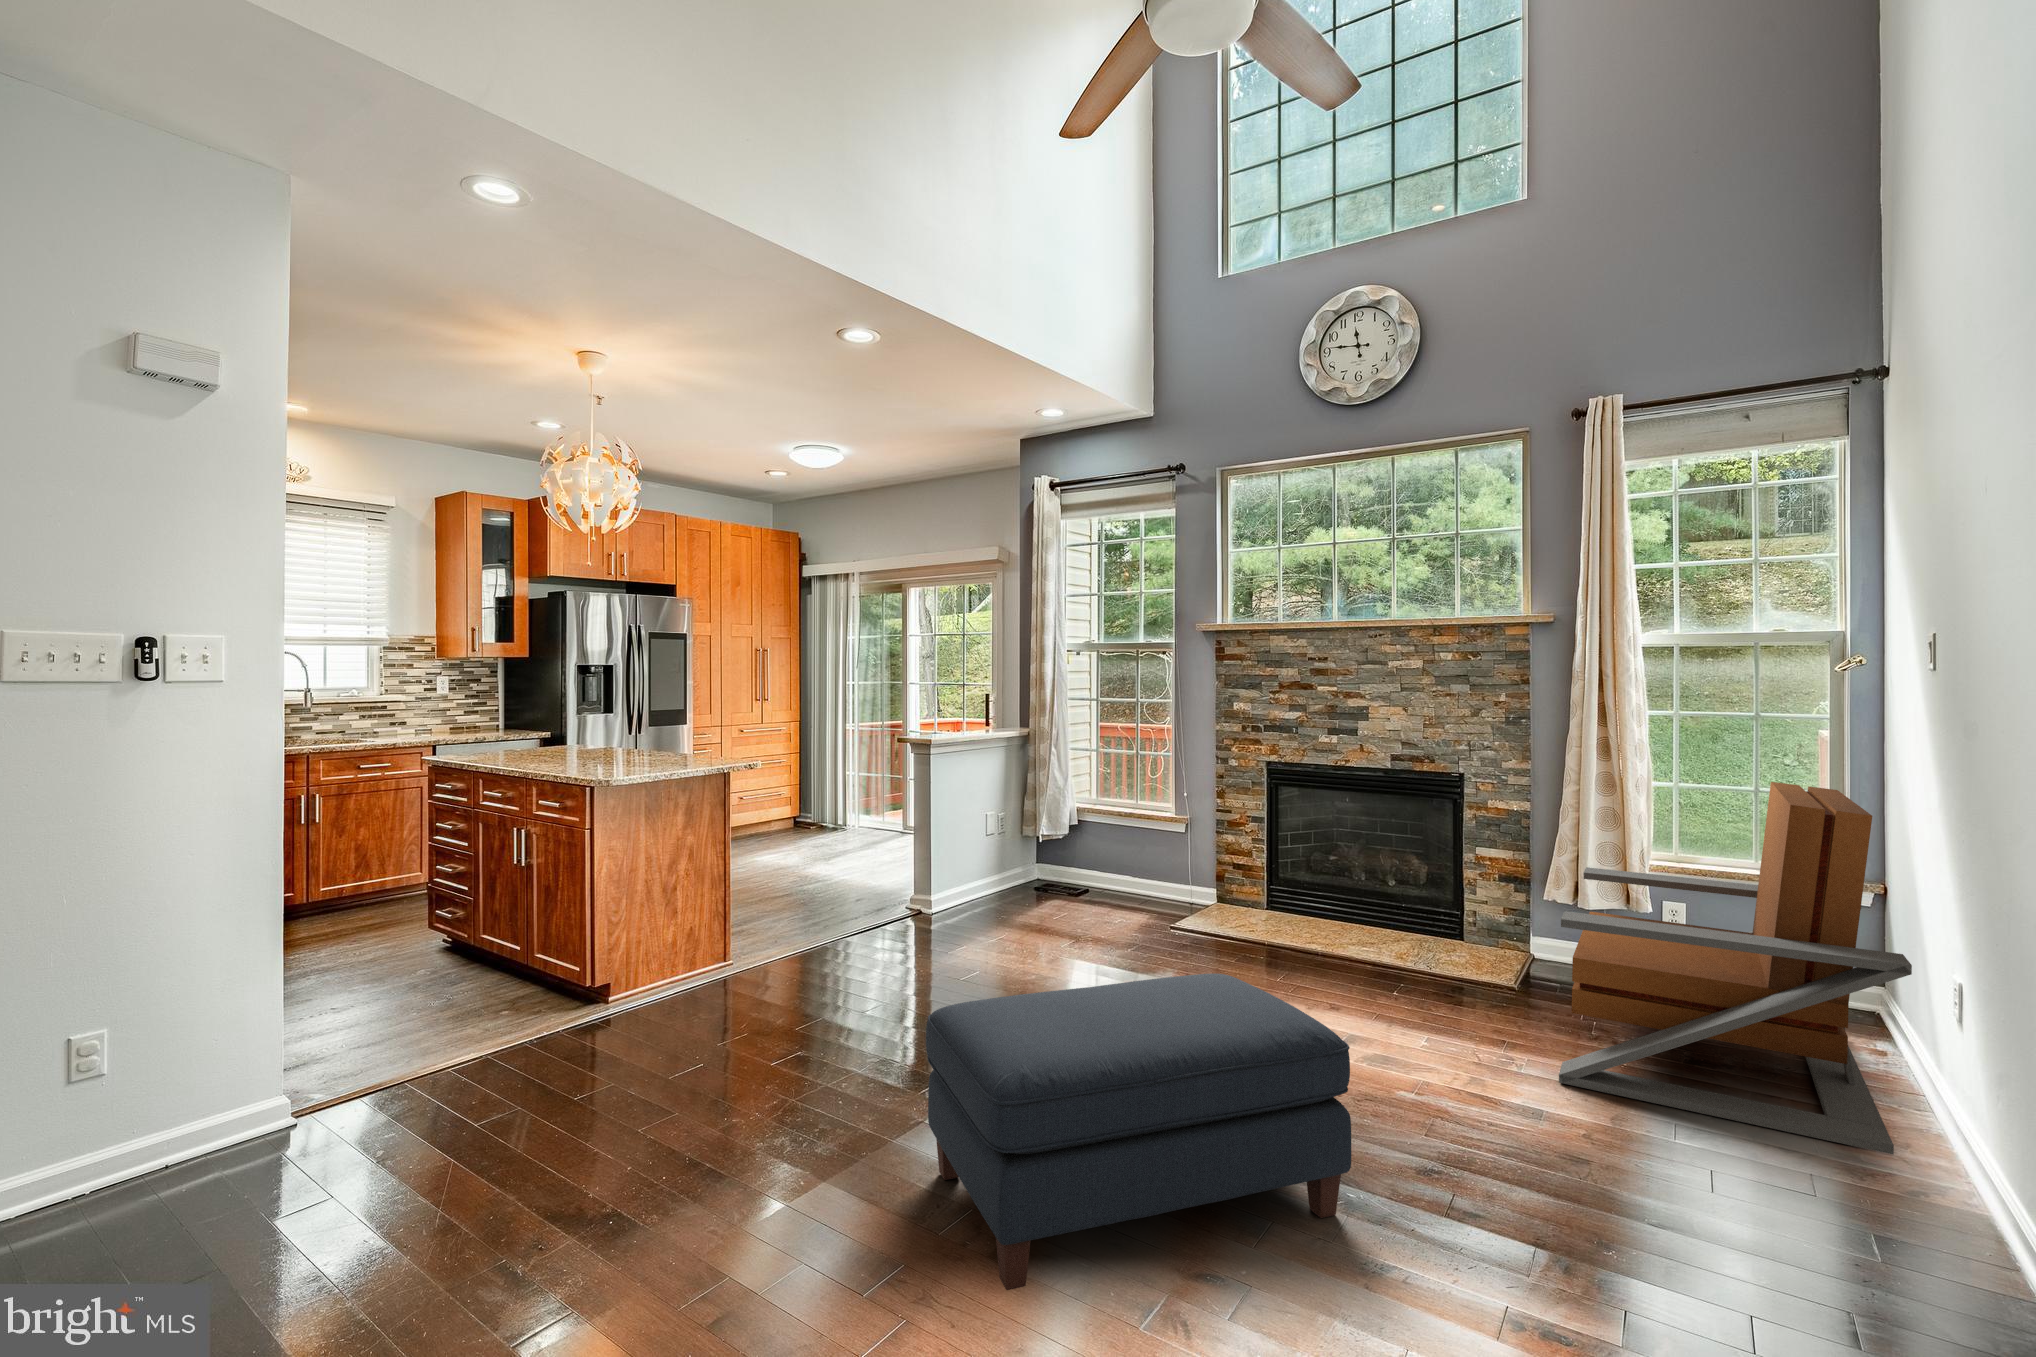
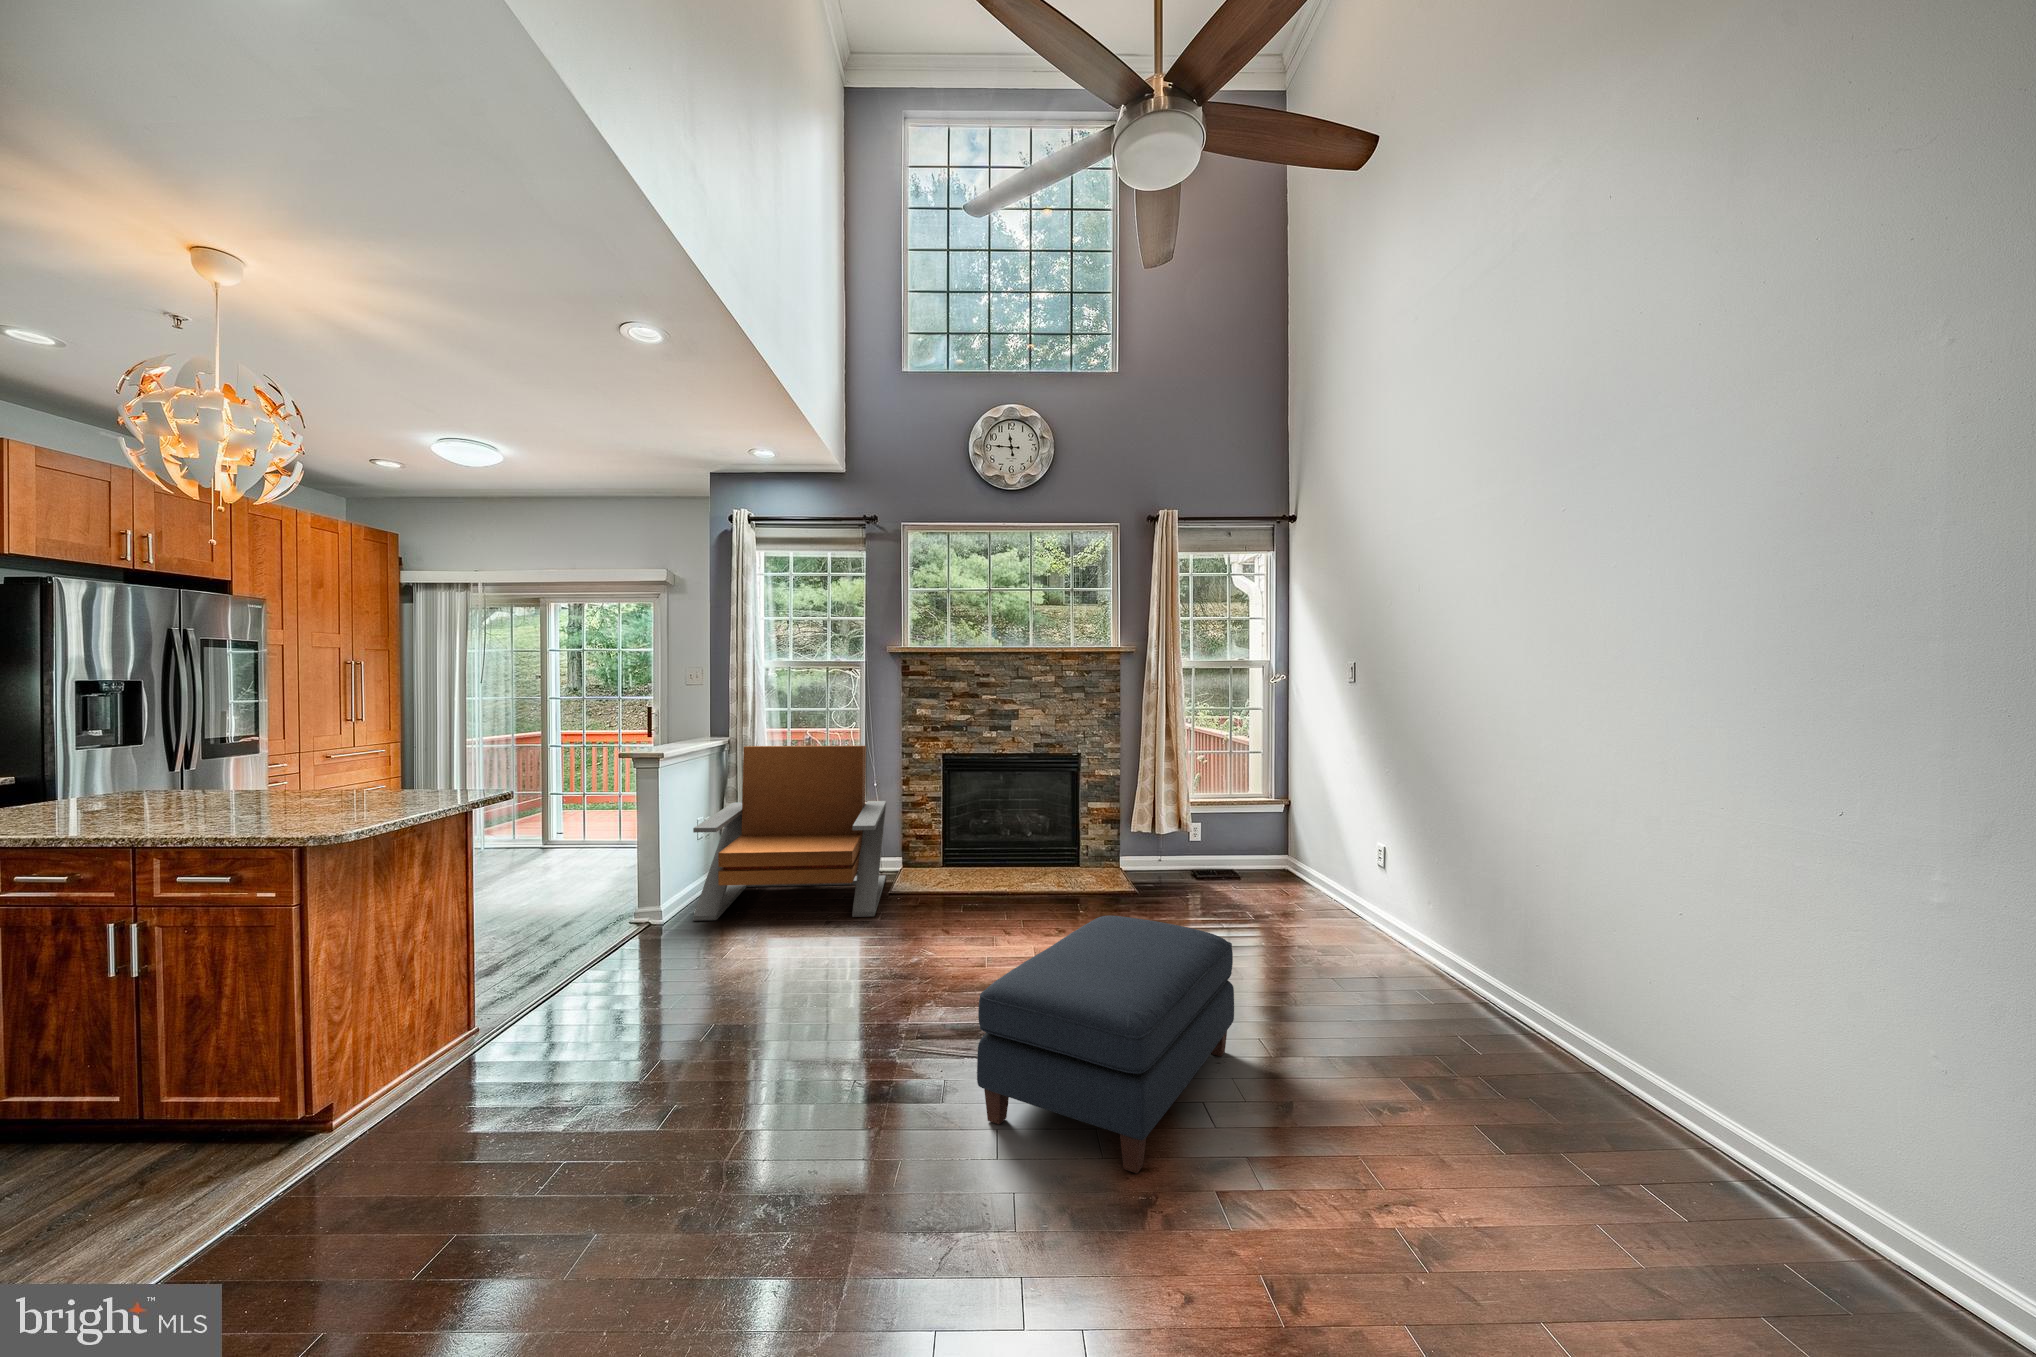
lounge chair: present [1559,782,1912,1154] -> present [693,746,886,921]

